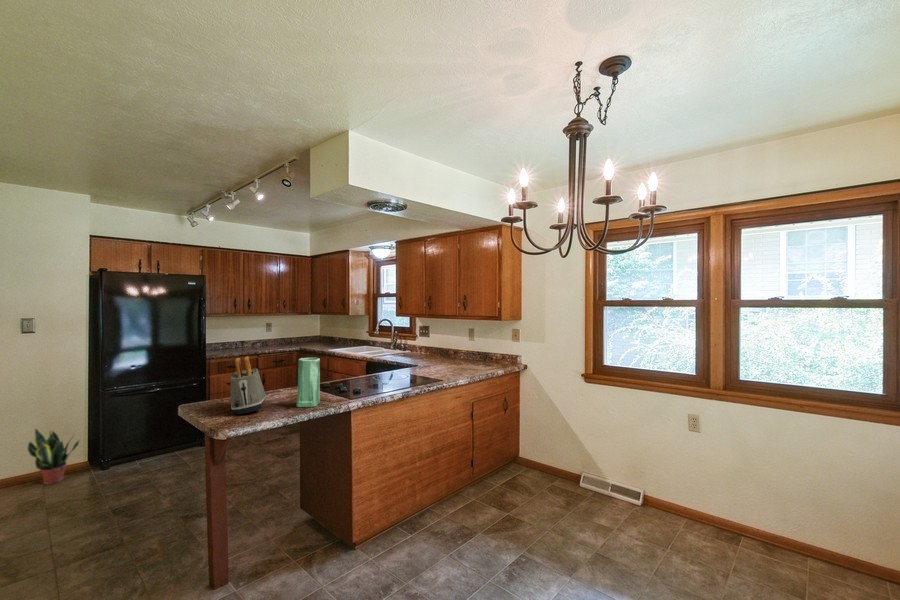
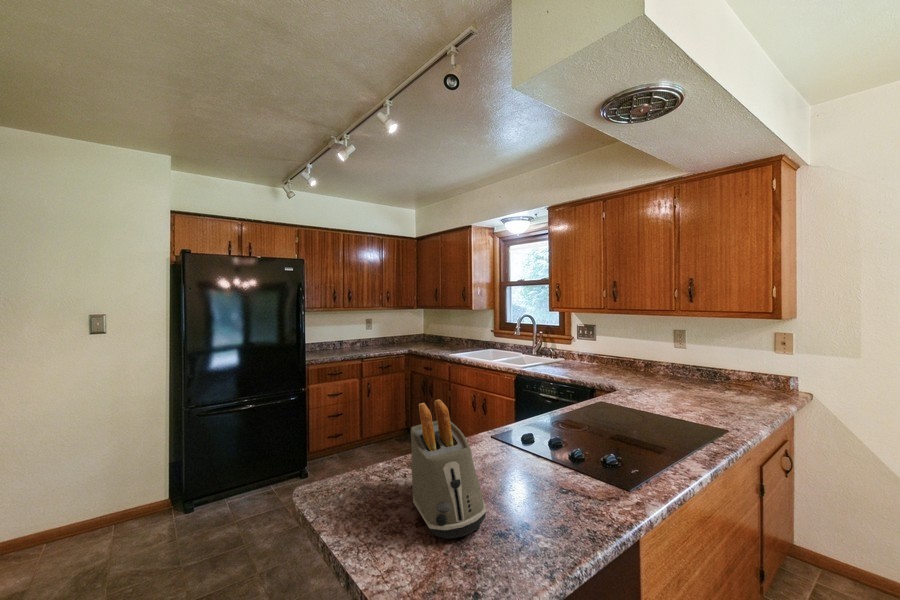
vase: present [296,358,320,407] -> none [536,402,585,513]
potted plant: present [28,429,80,484] -> none [101,460,162,534]

